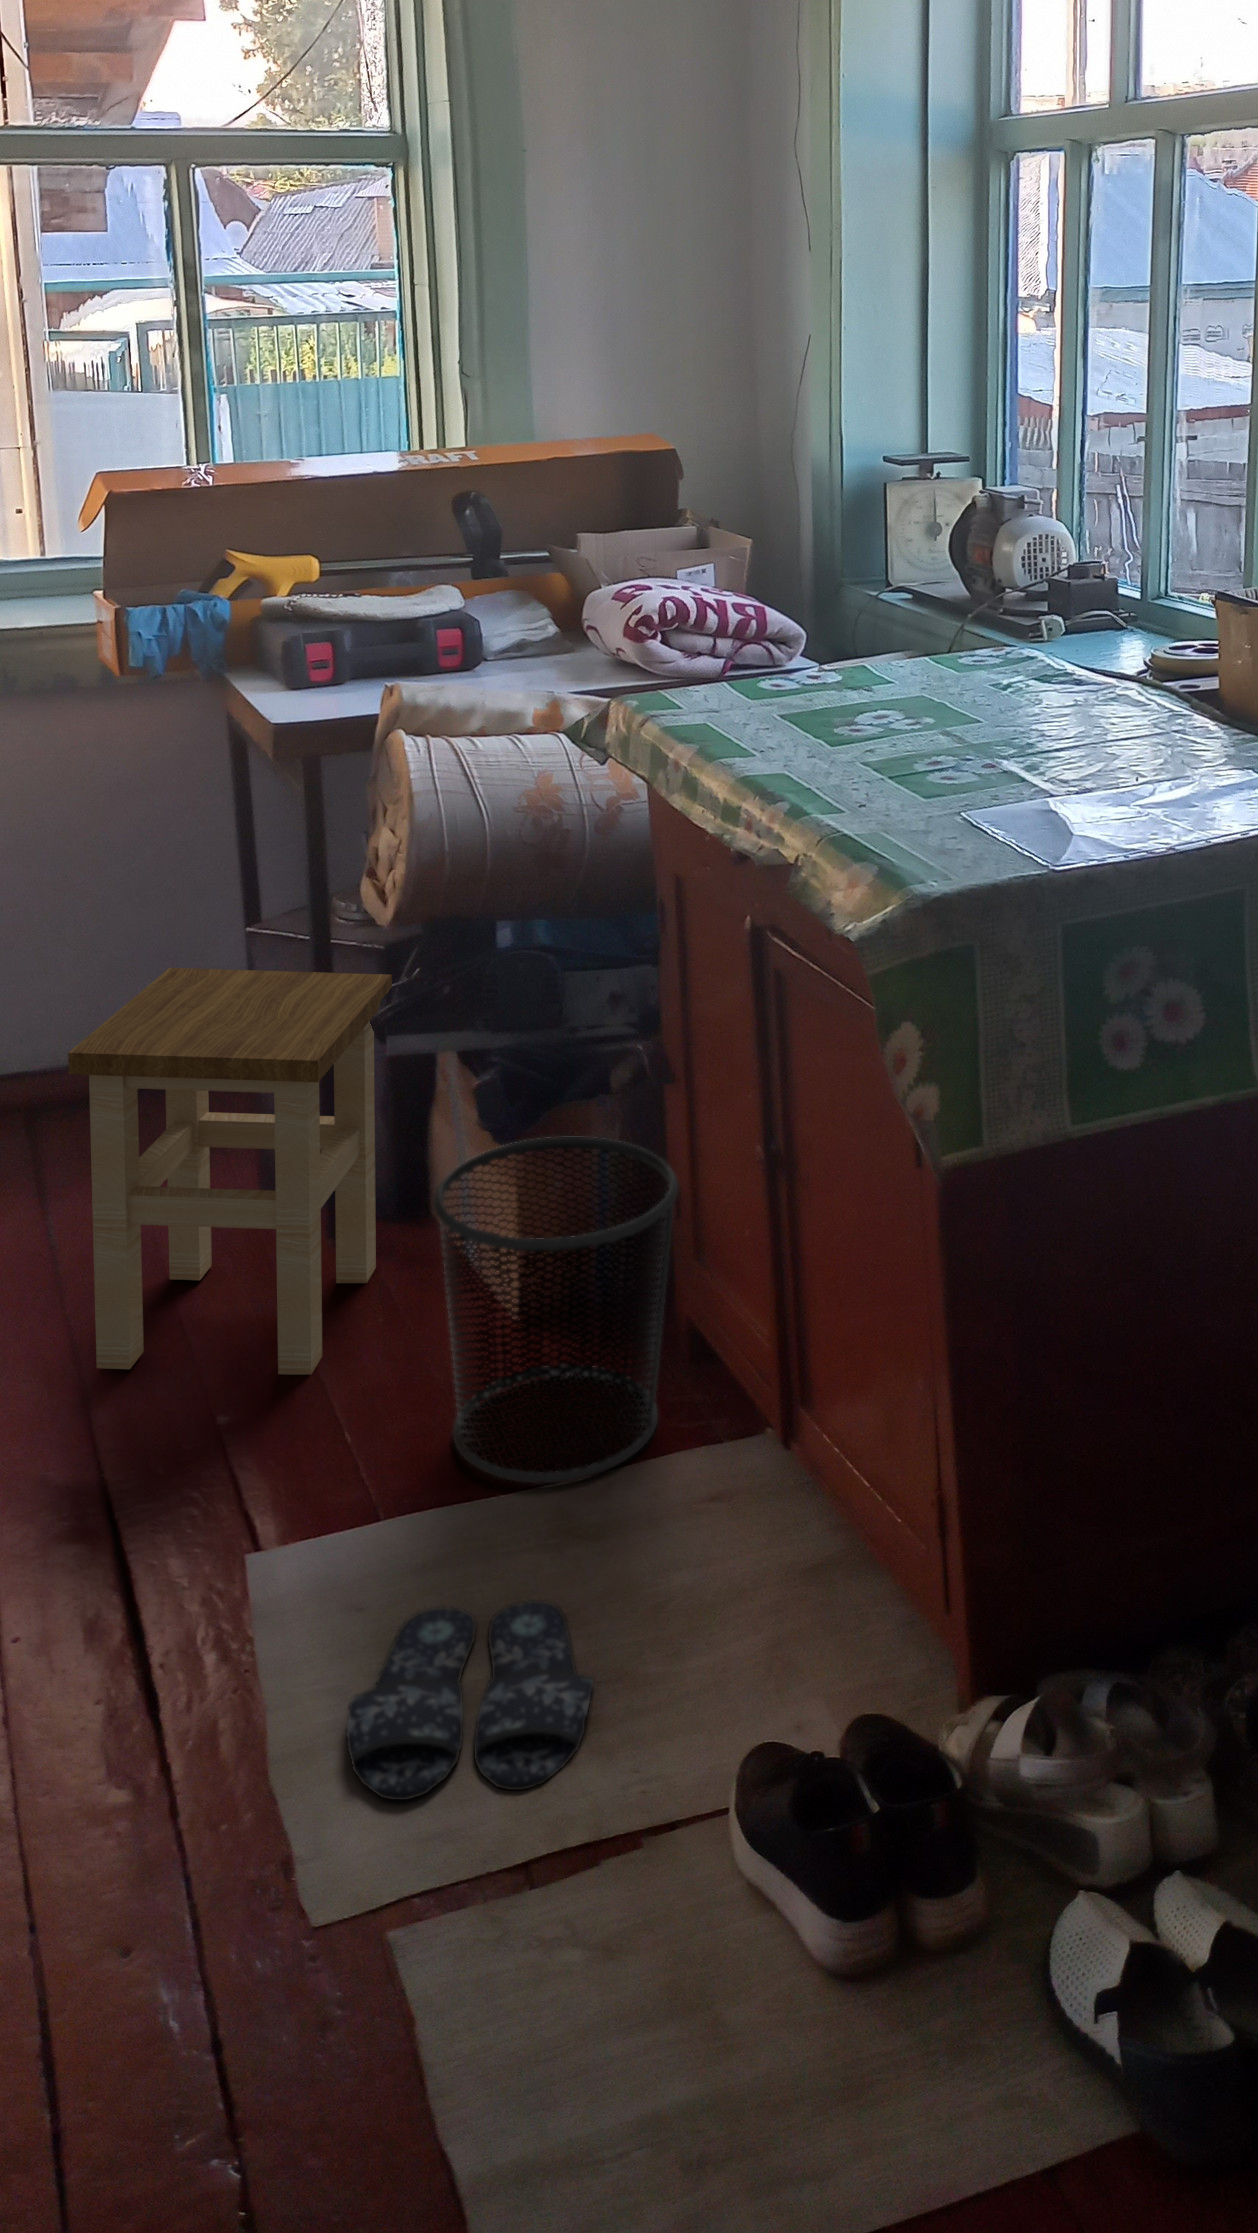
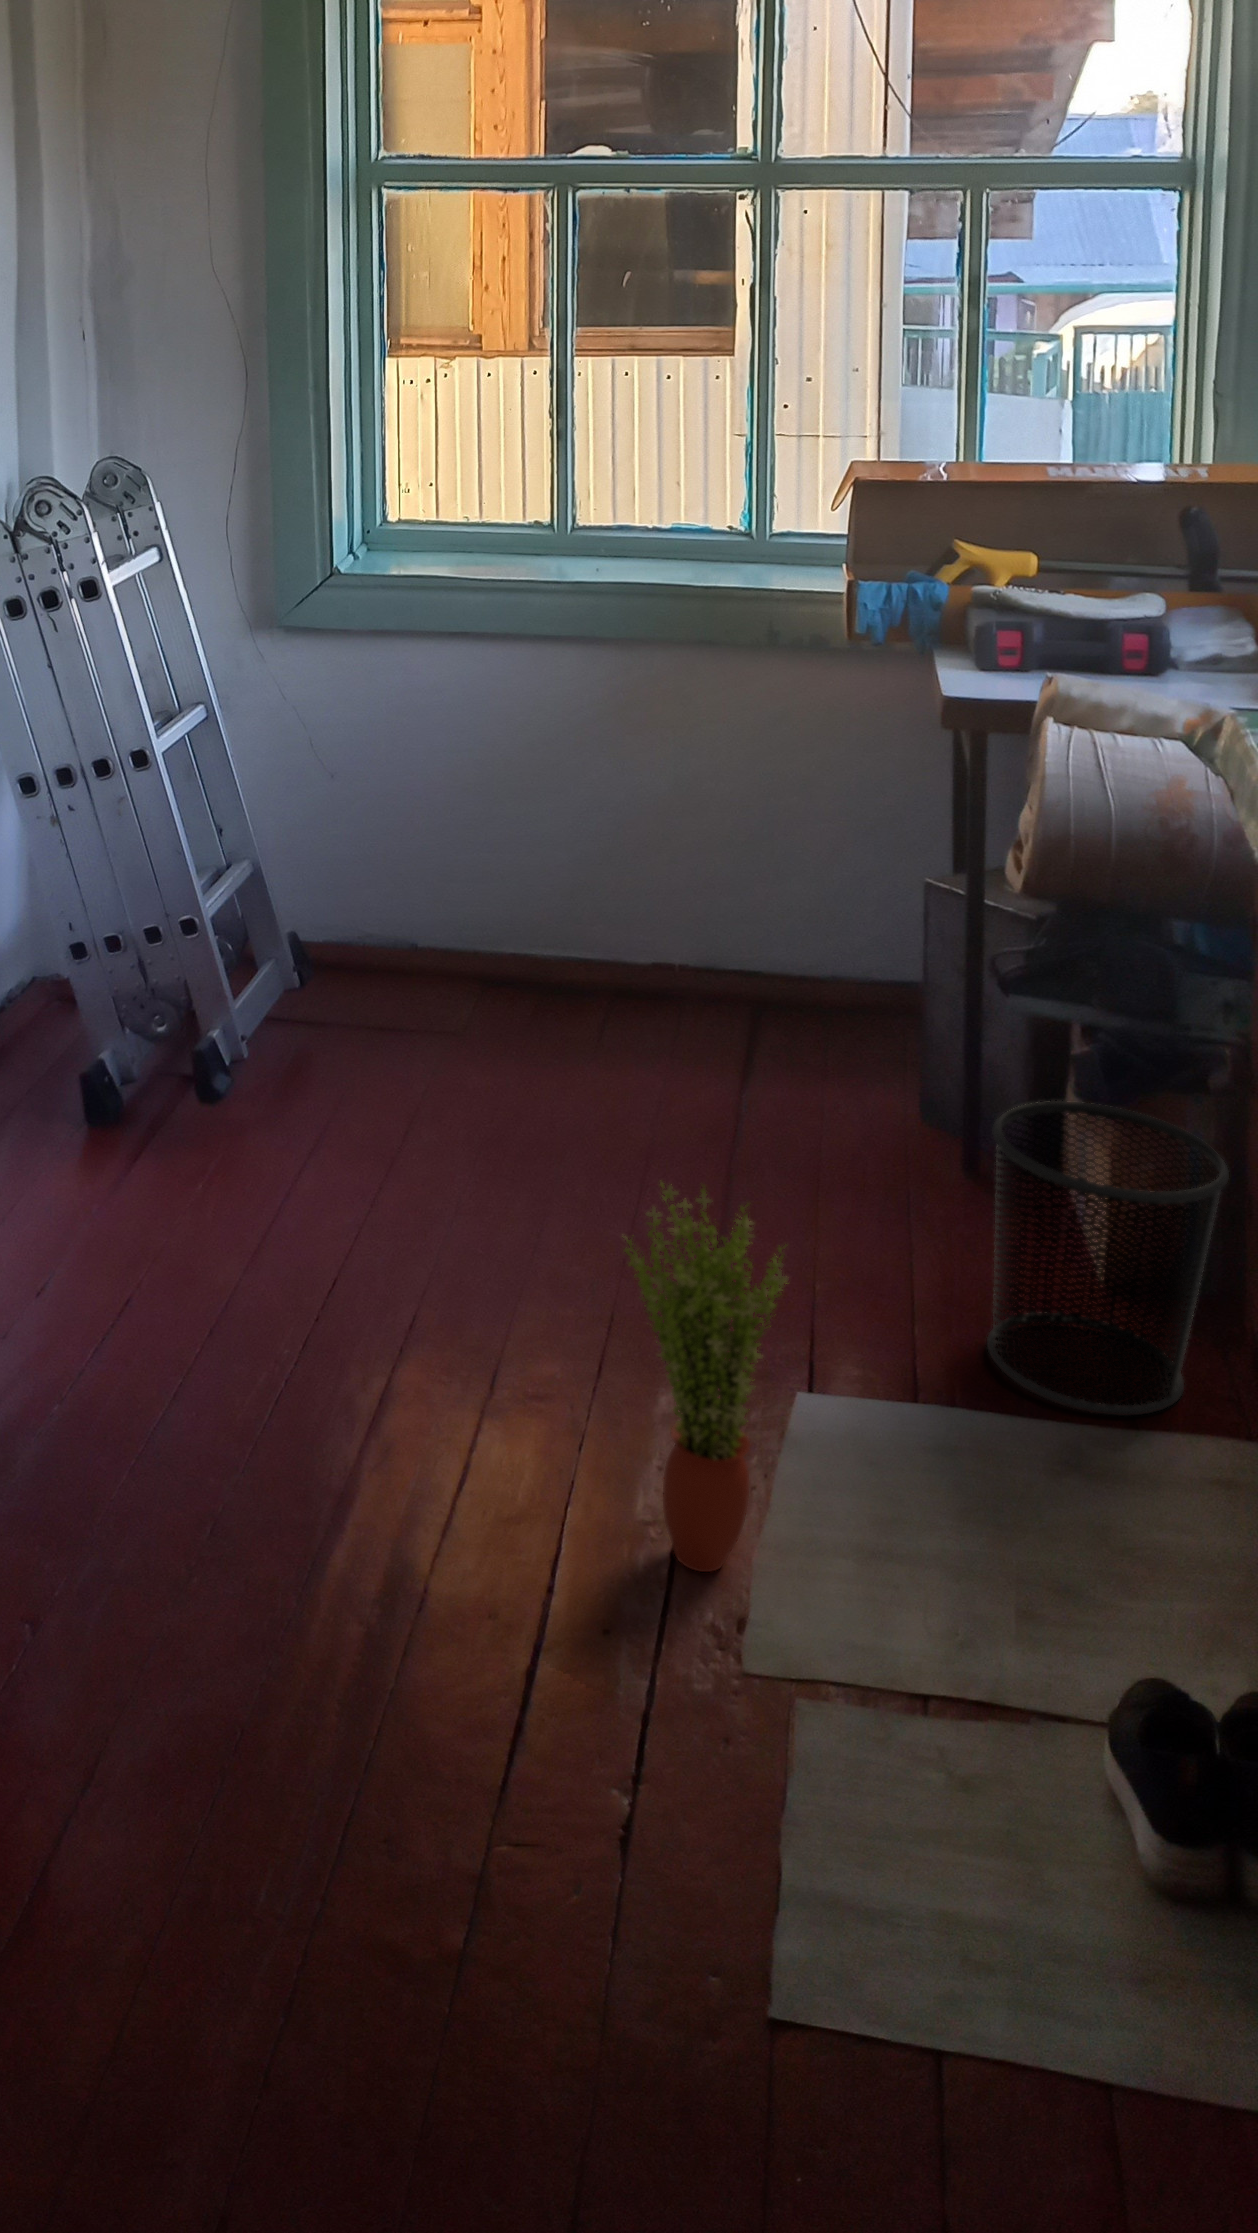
stool: present [68,968,392,1375] -> none [727,886,1020,1255]
potted plant: none [73,1442,313,1934] -> present [625,1183,788,1572]
slippers: present [347,1601,594,1800] -> none [820,1444,1037,1597]

